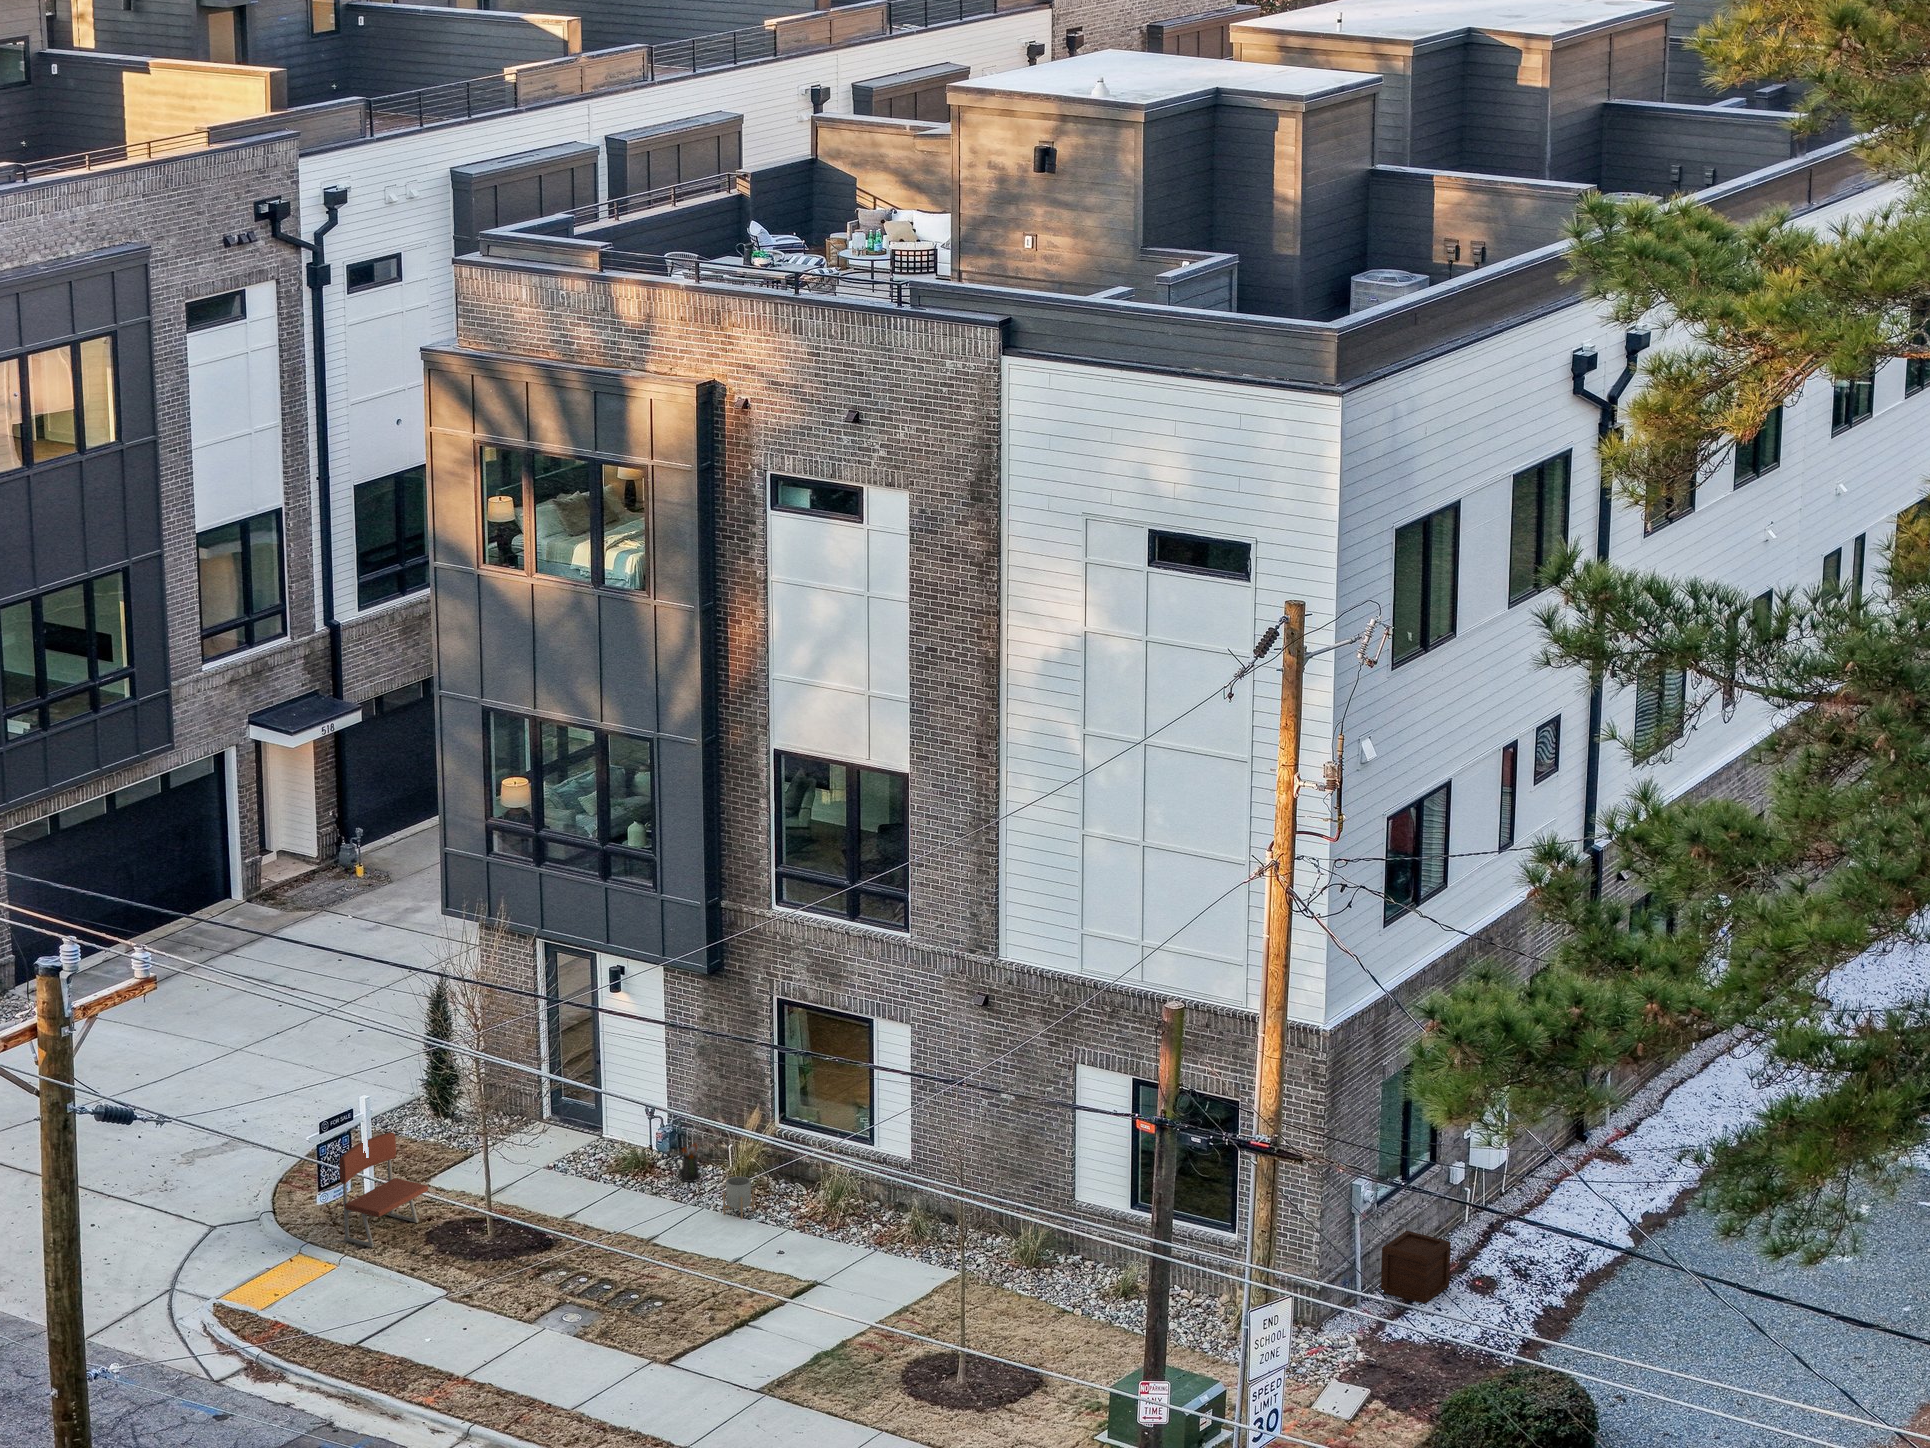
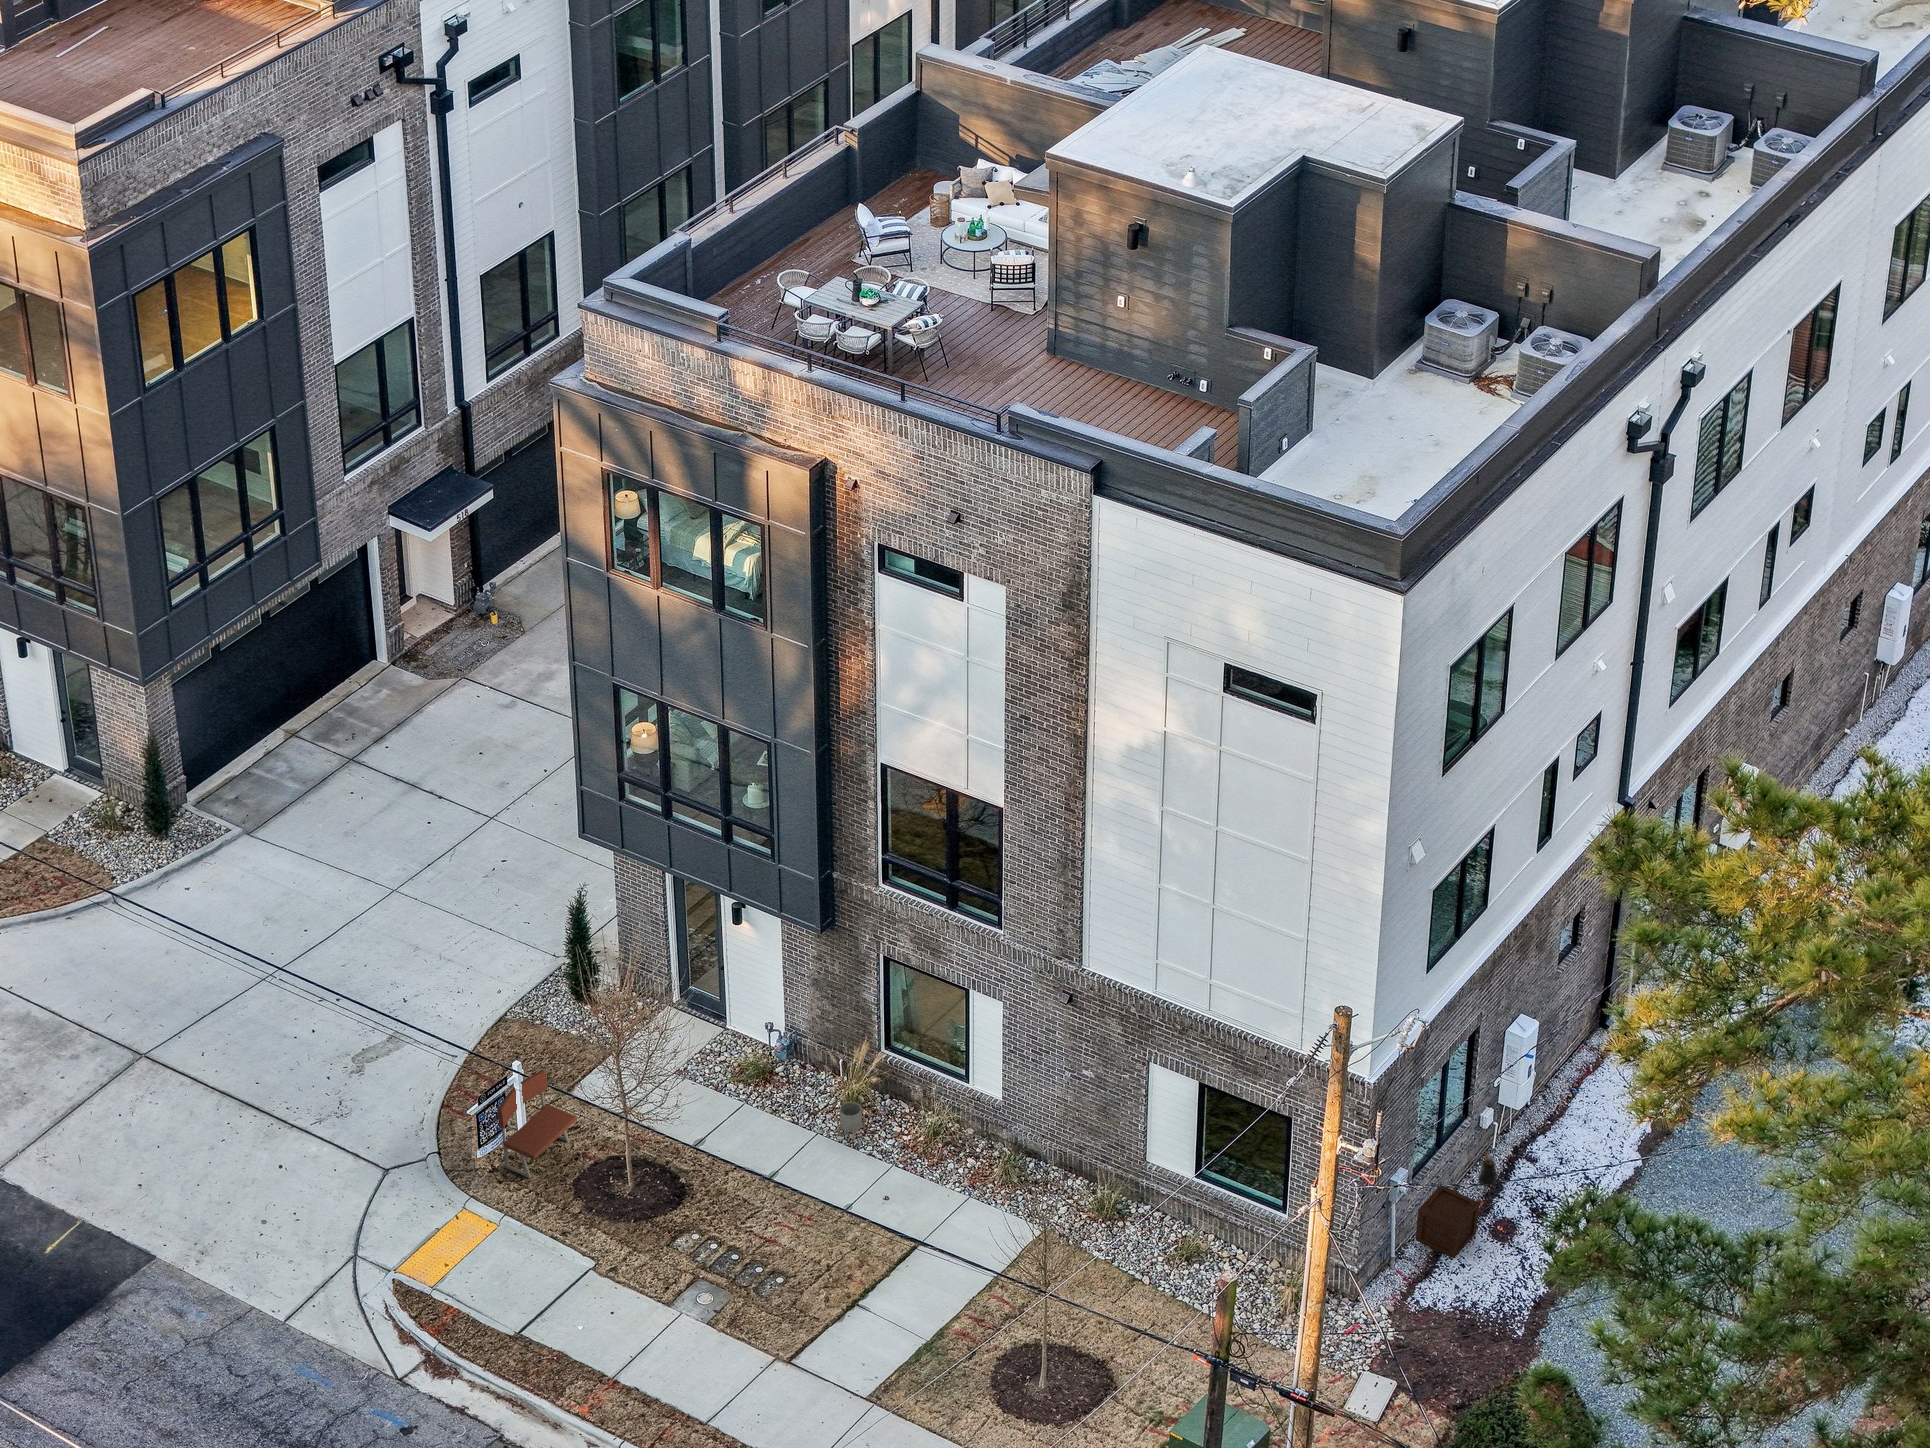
watering can: present [676,1144,700,1182] -> present [1478,1152,1498,1186]

